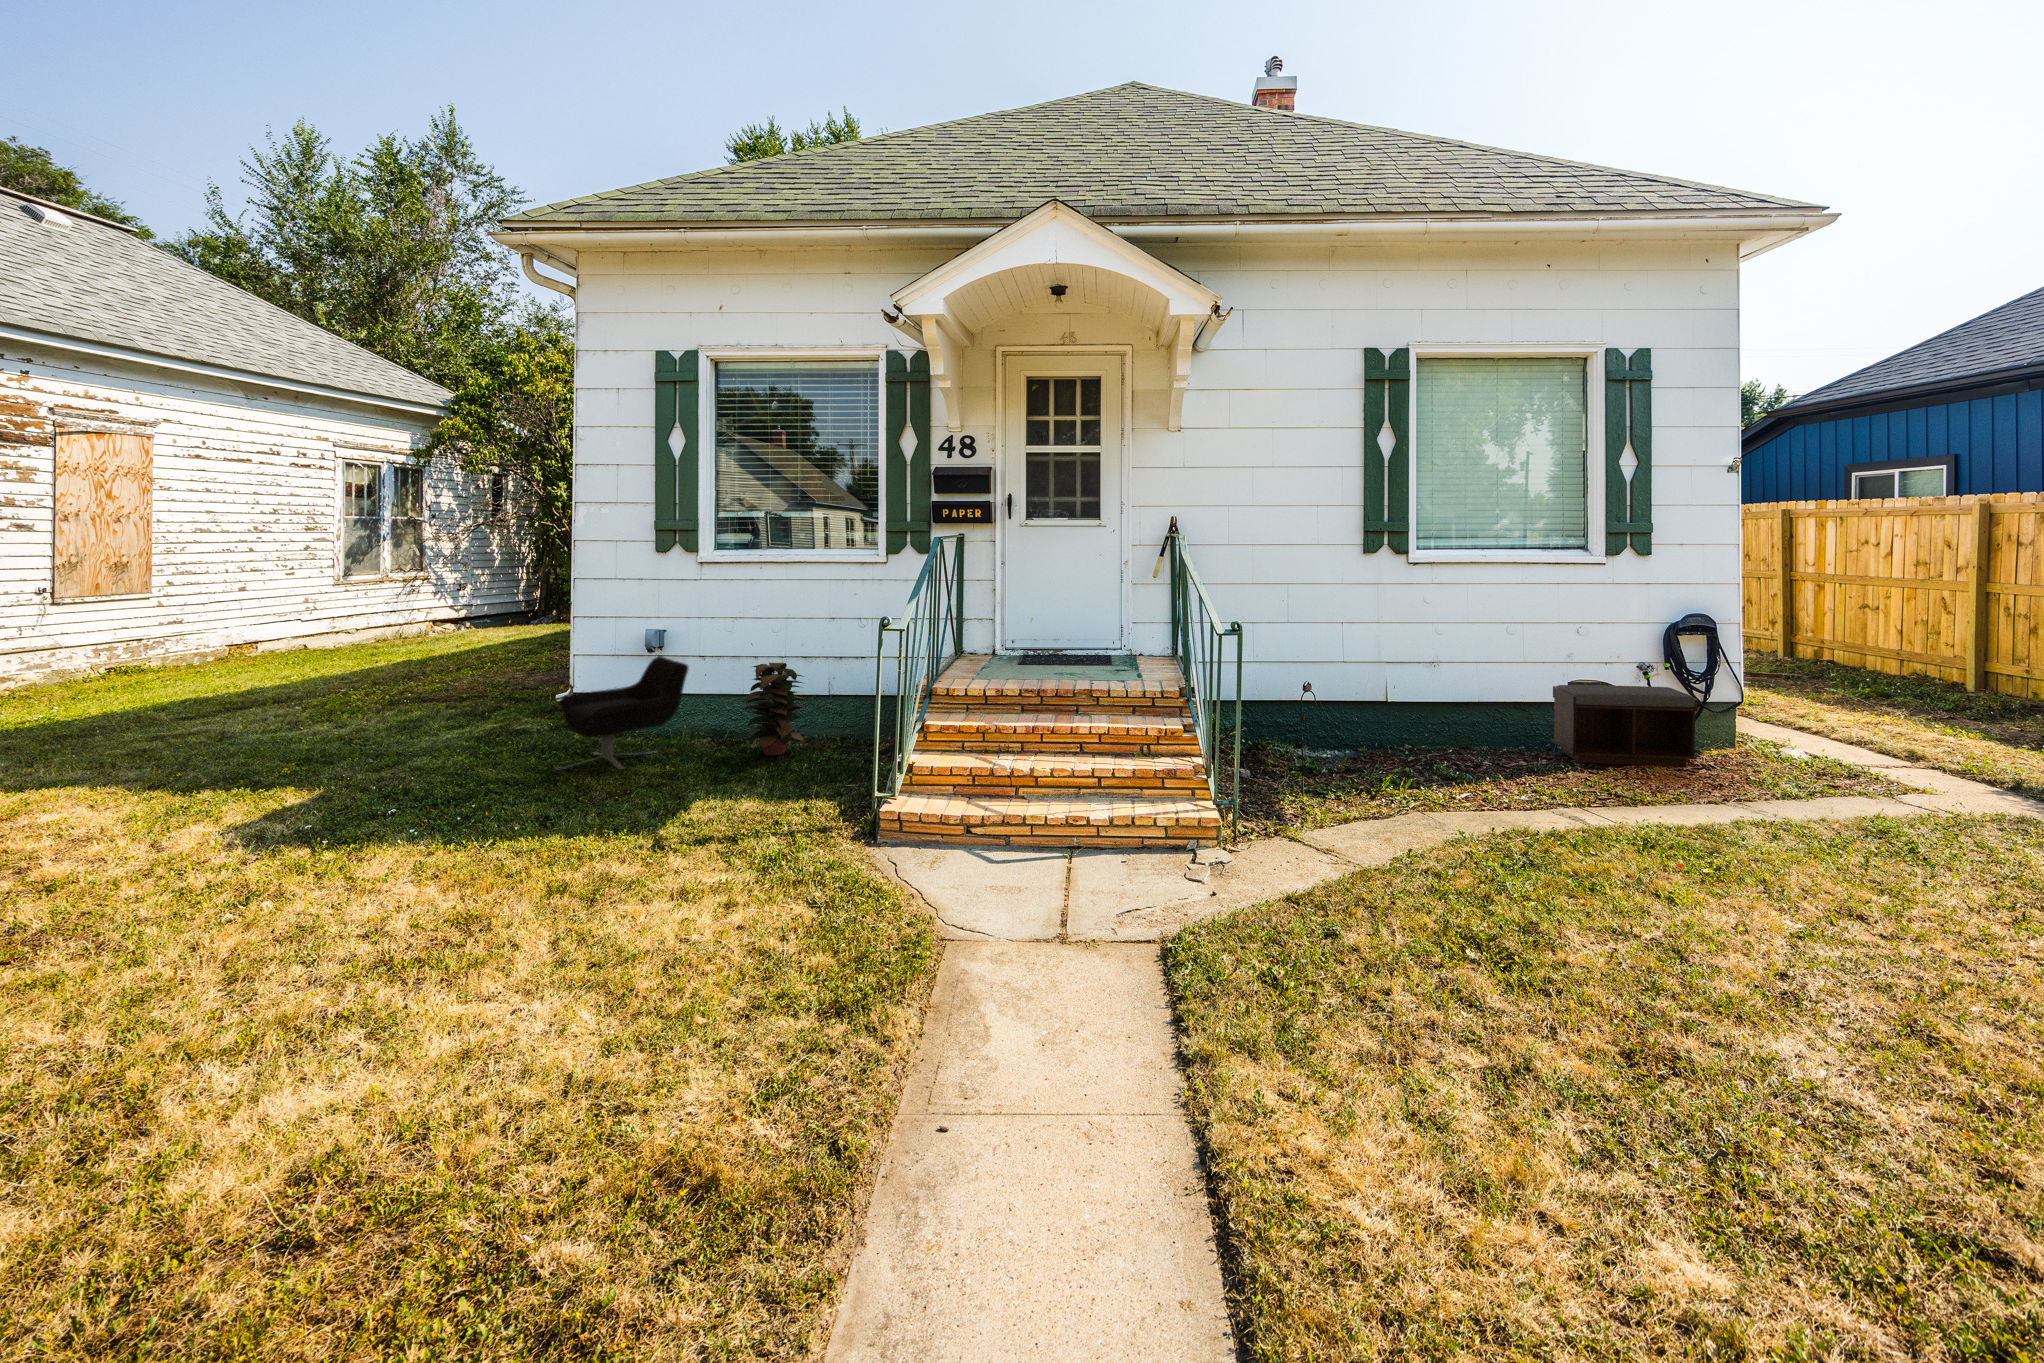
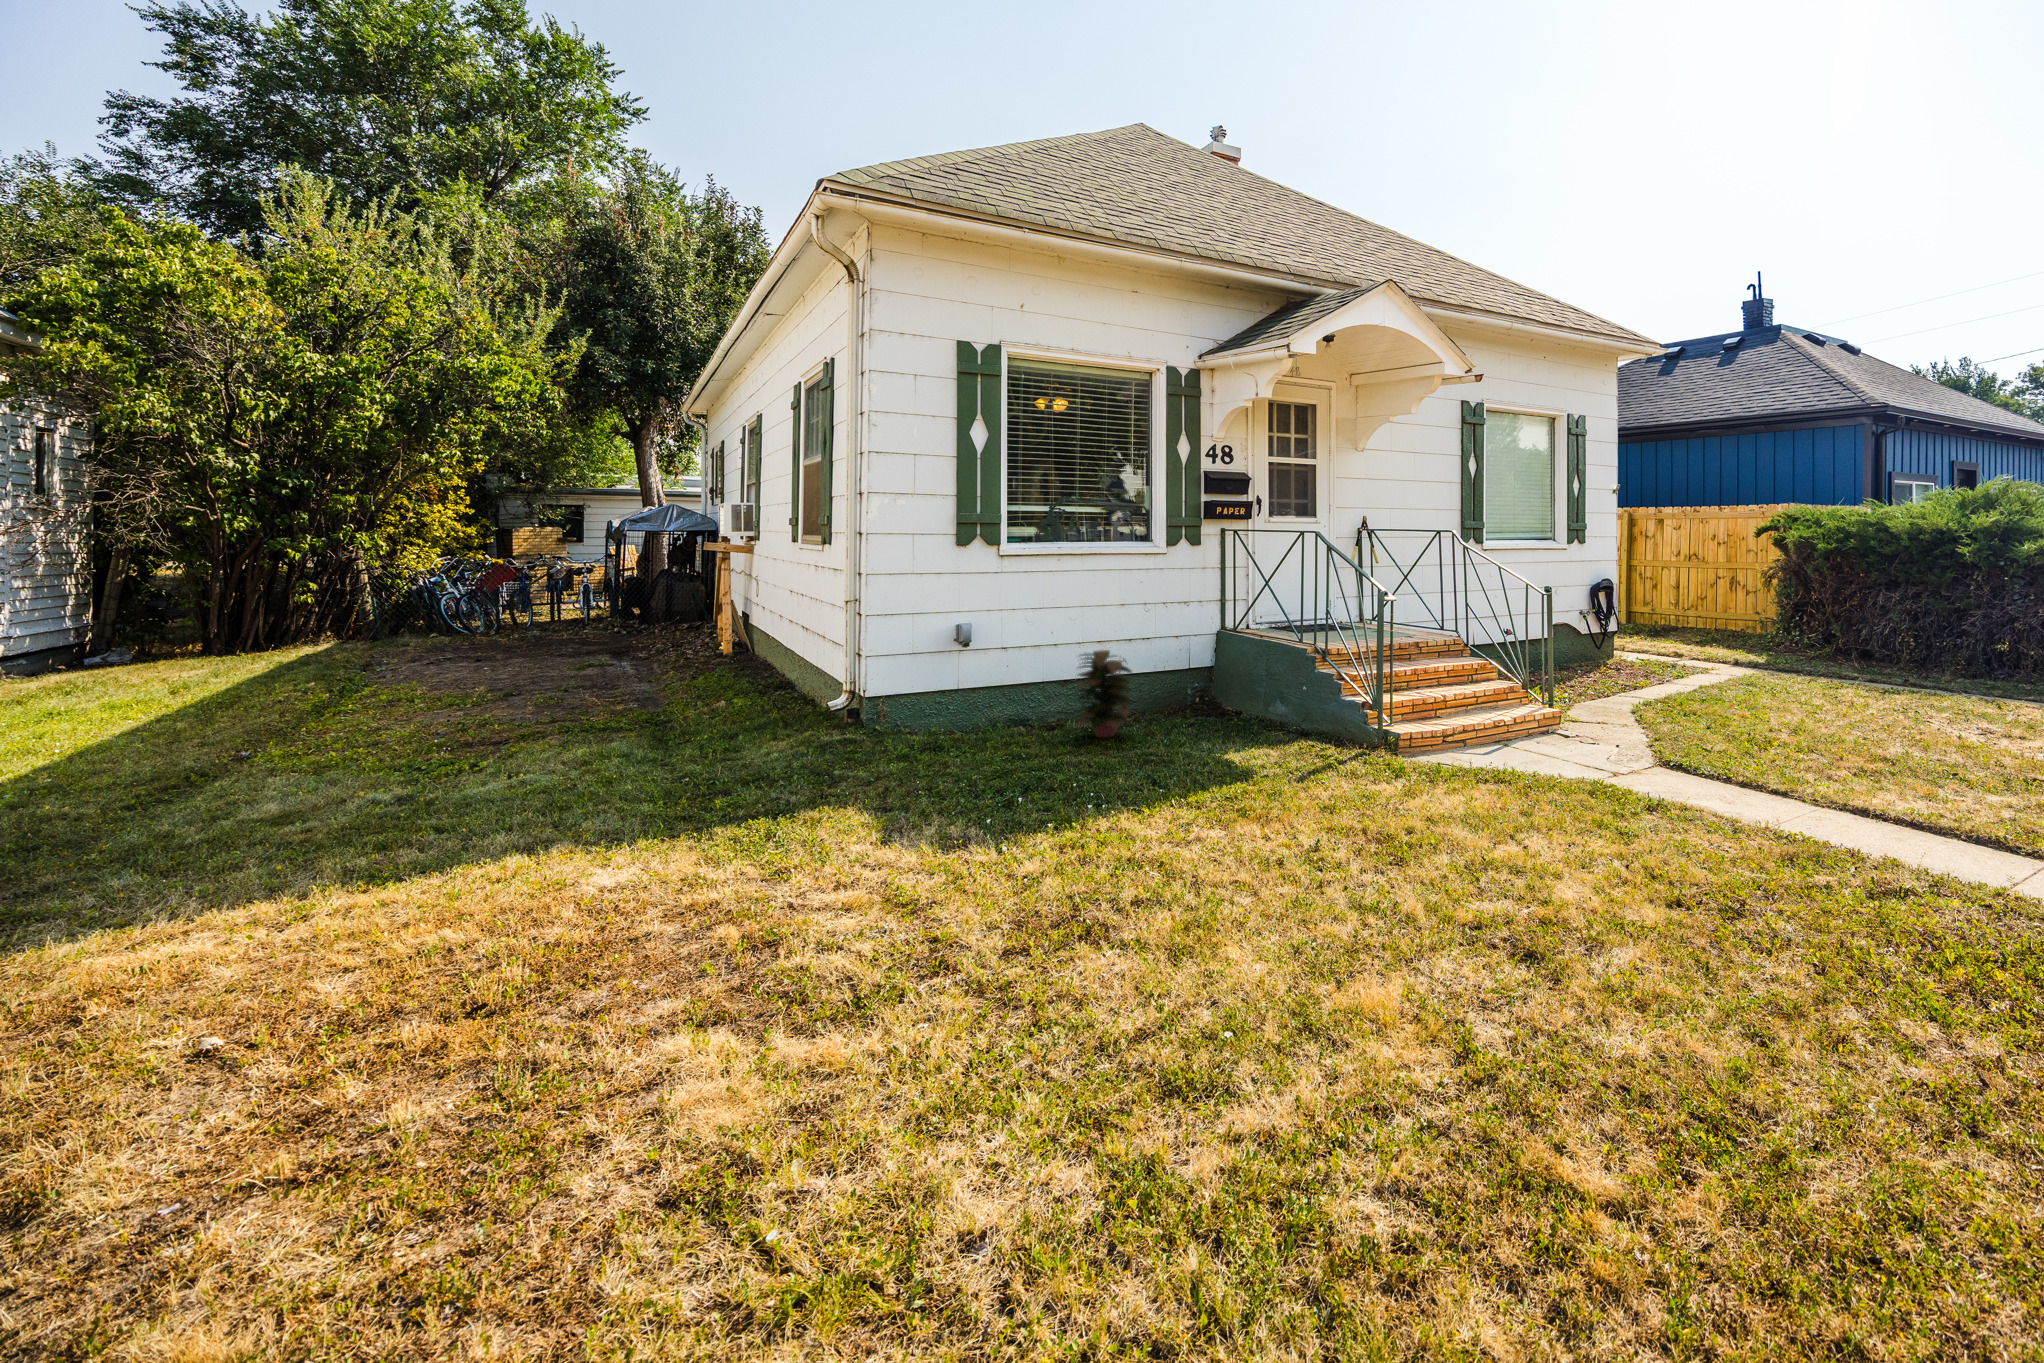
lounge chair: present [556,656,689,770] -> none [908,654,1043,776]
bench: present [1552,685,1697,766] -> none [1547,625,1624,675]

